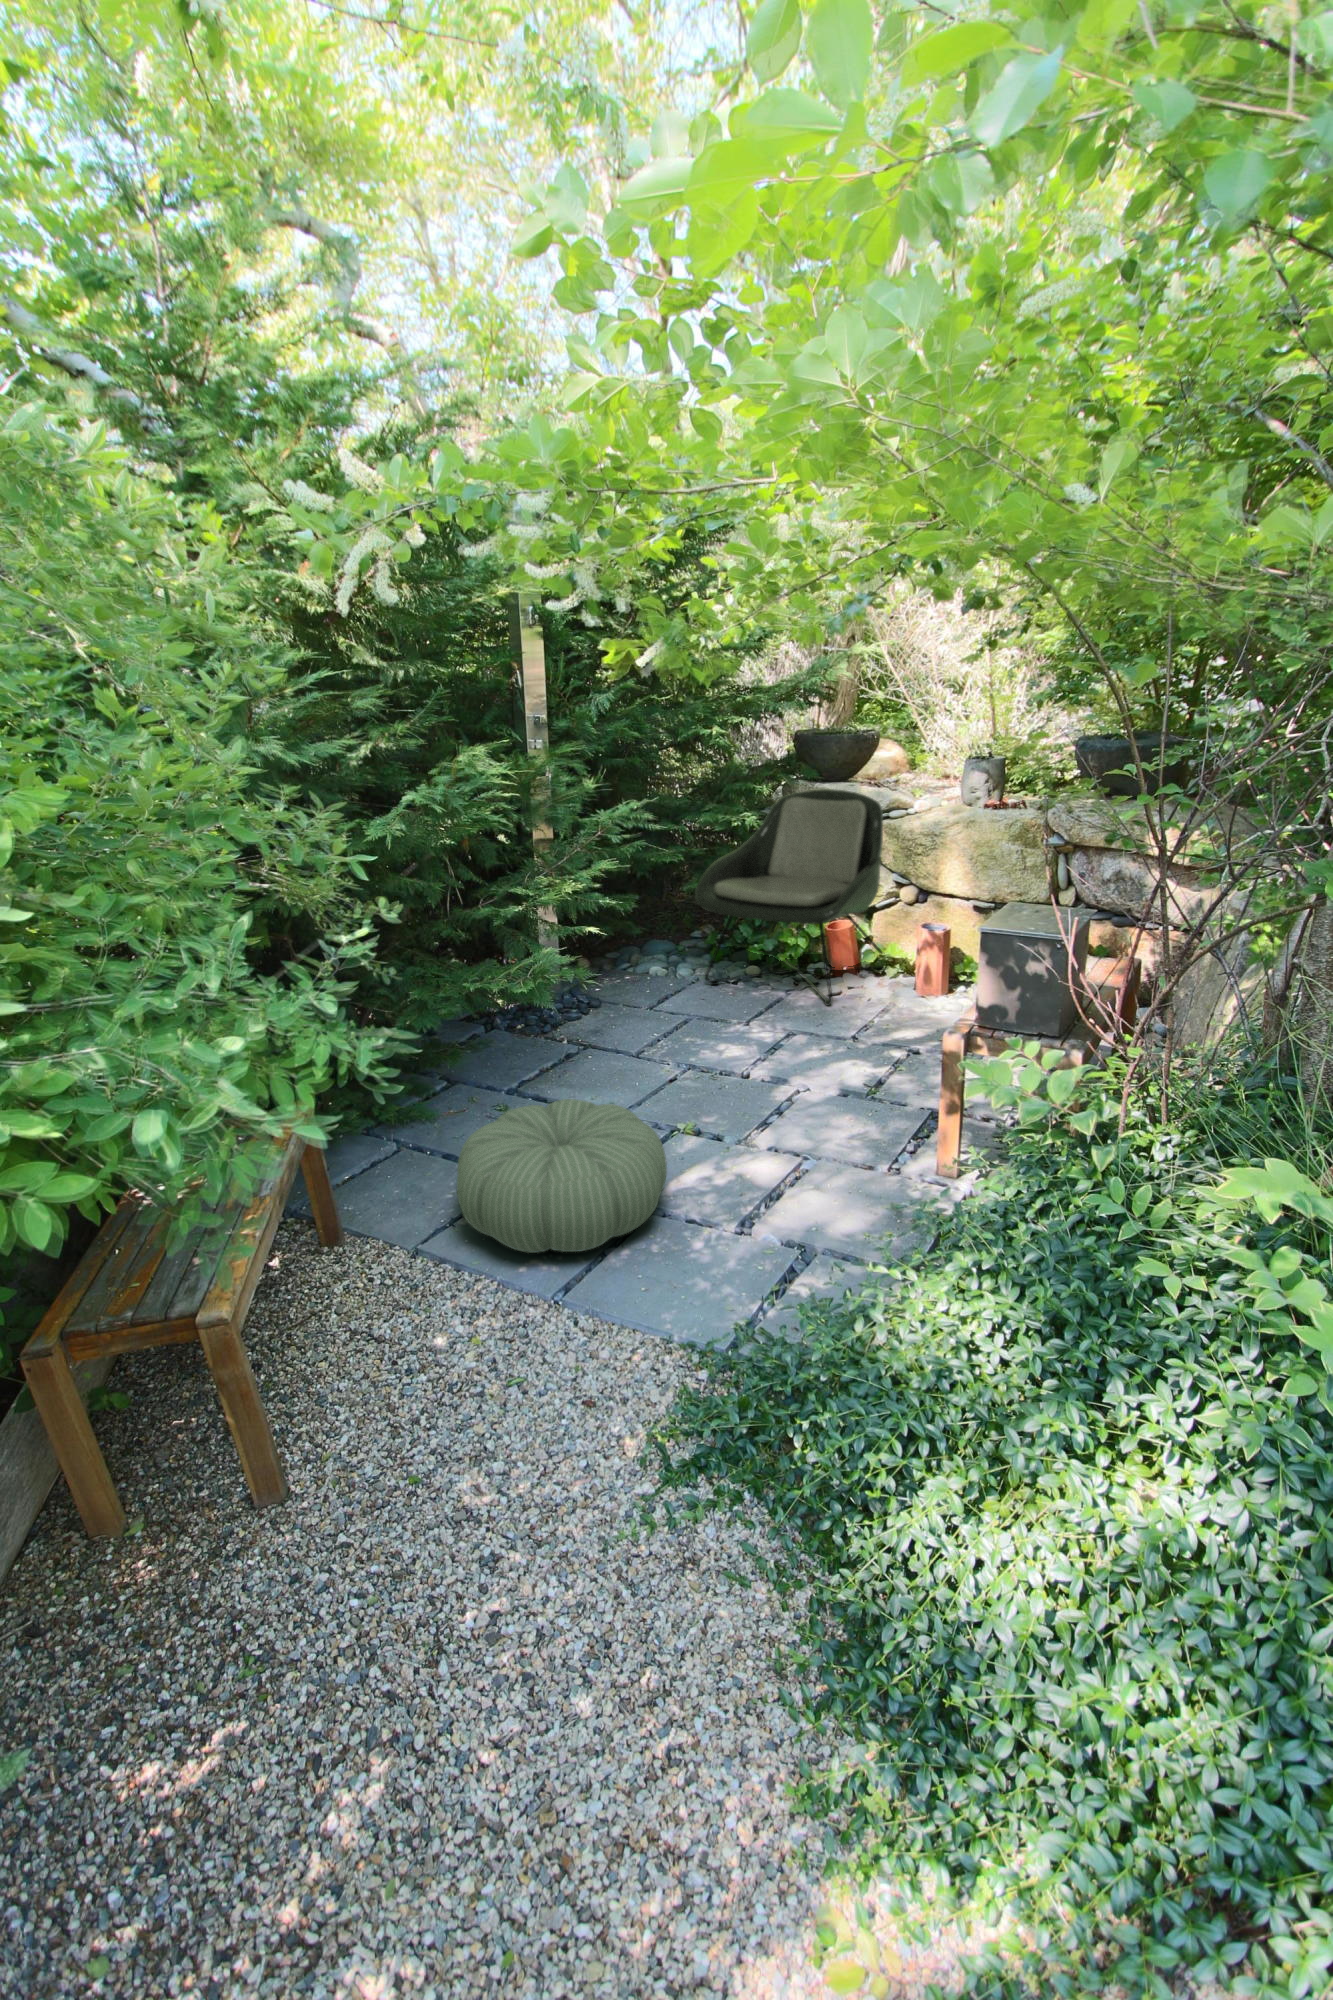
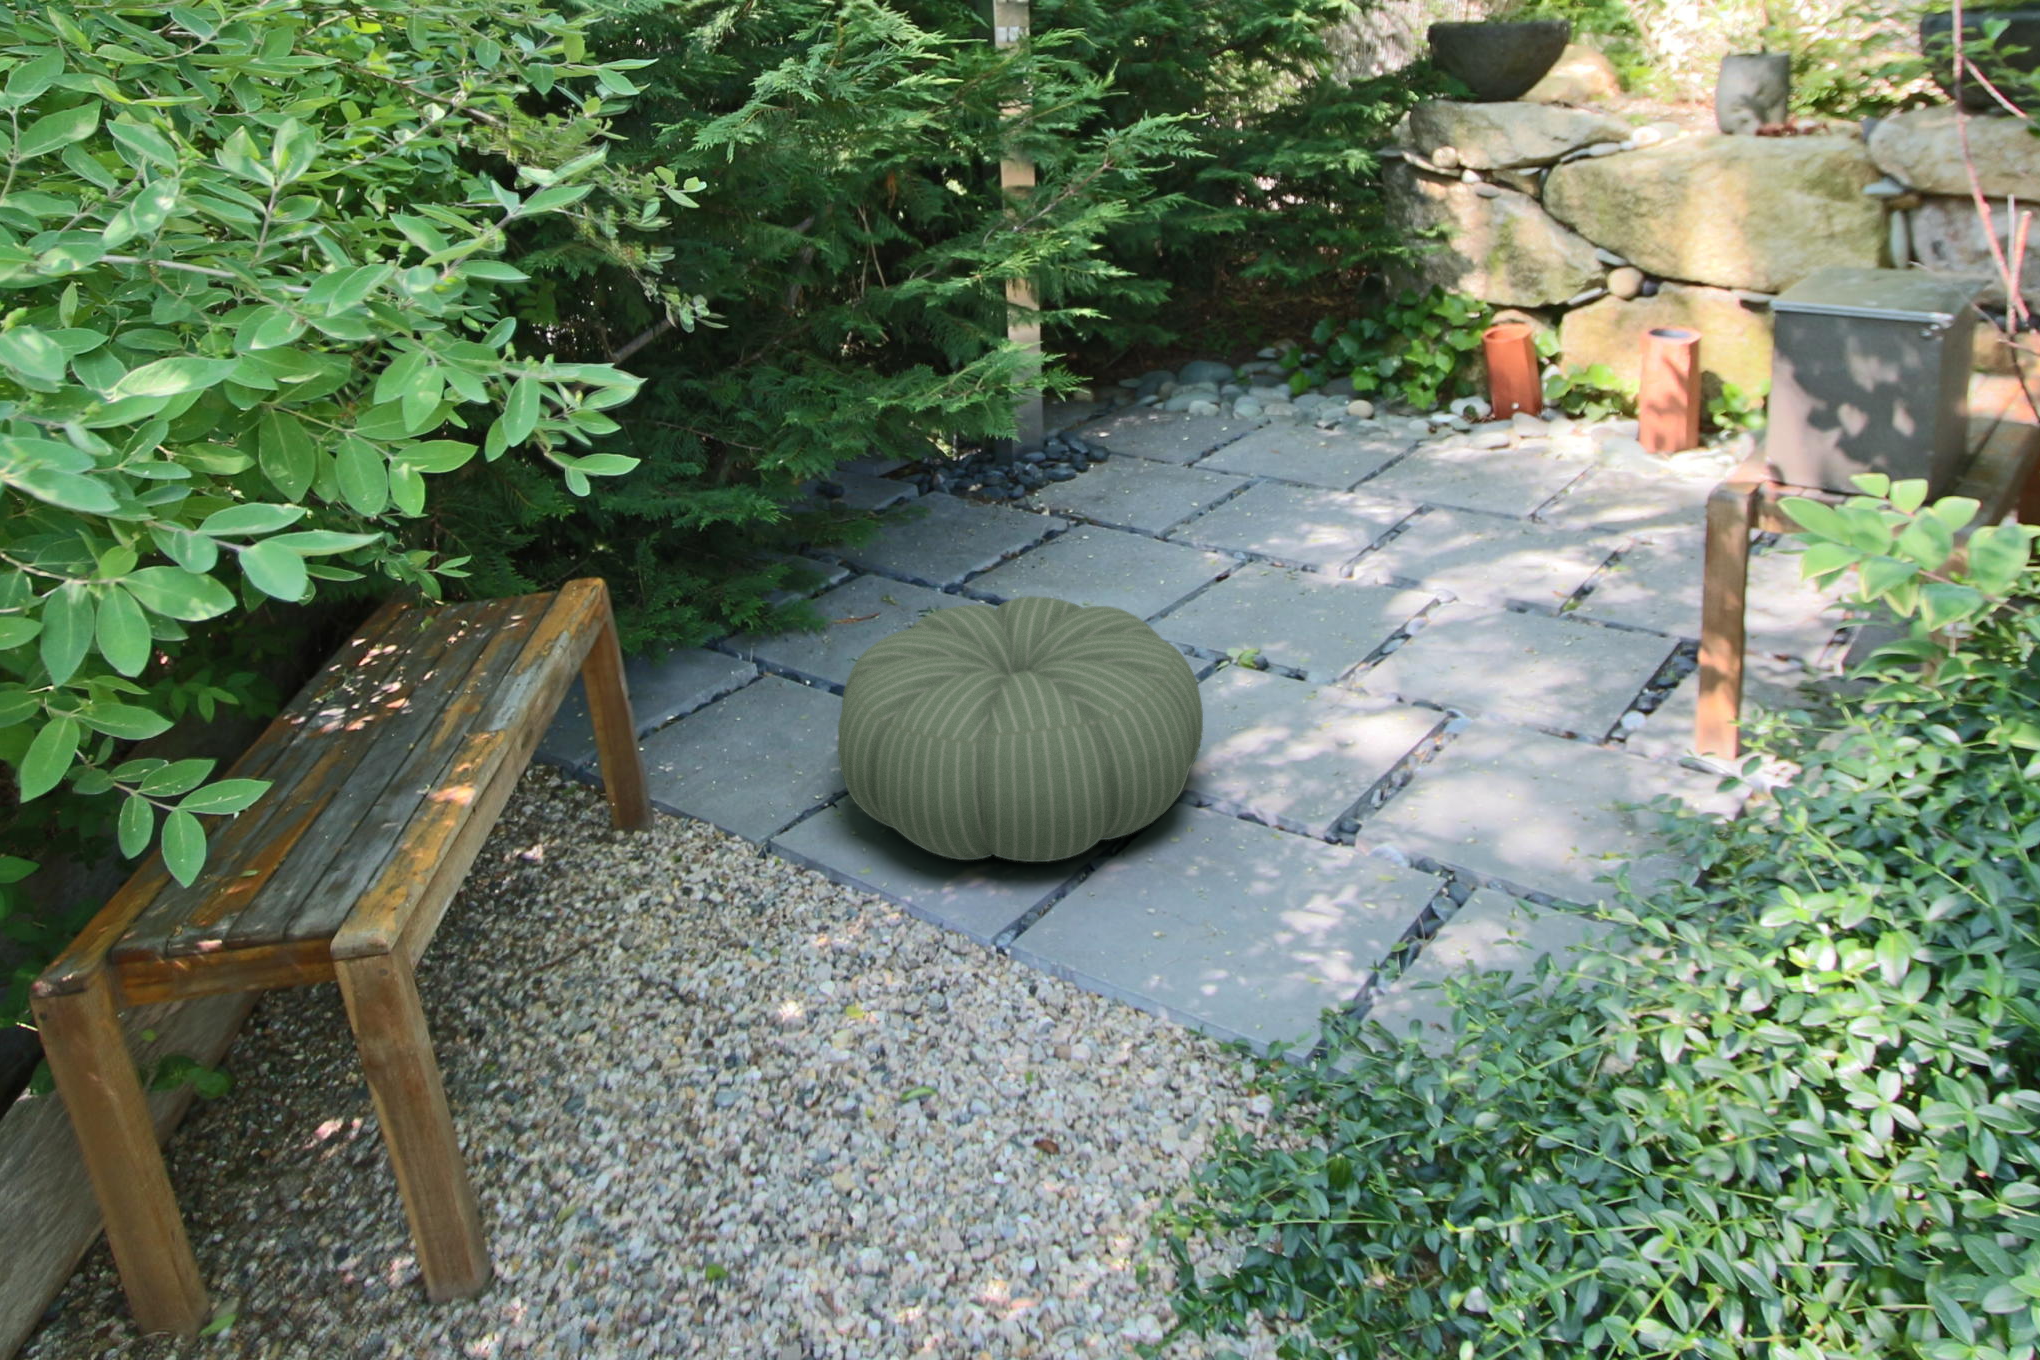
lounge chair: present [695,789,884,1006] -> none [1259,109,1593,465]

